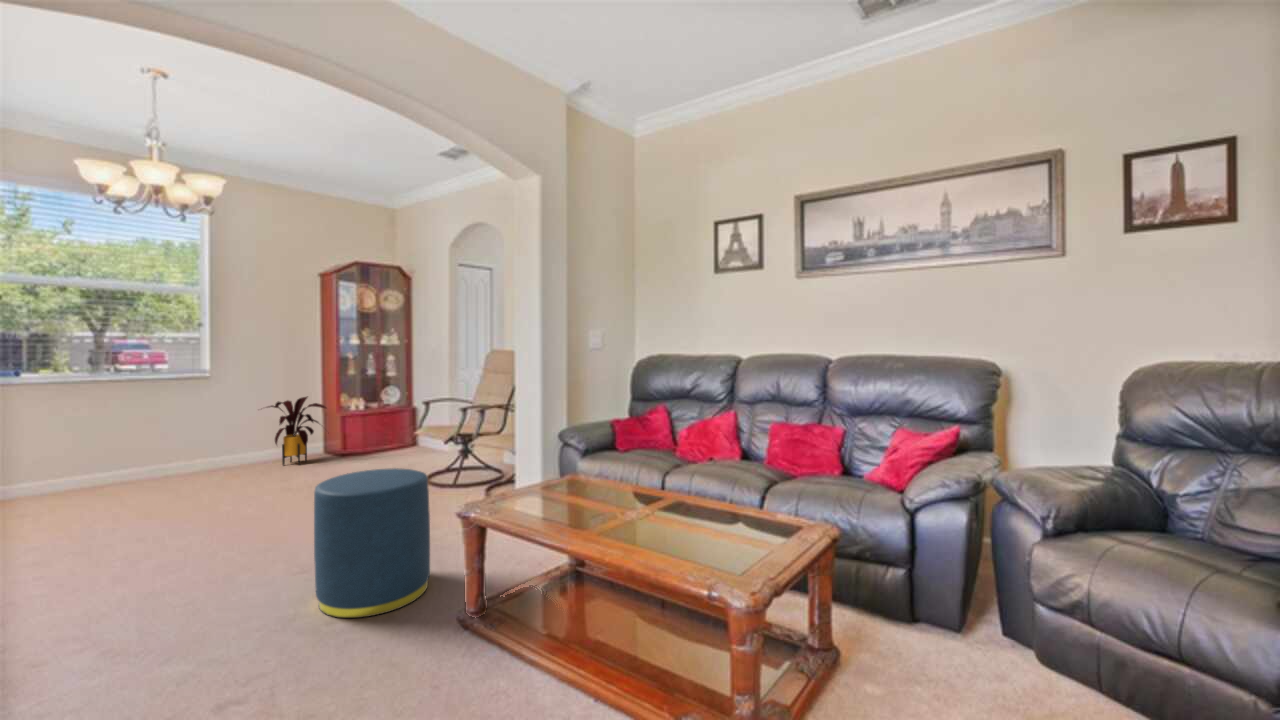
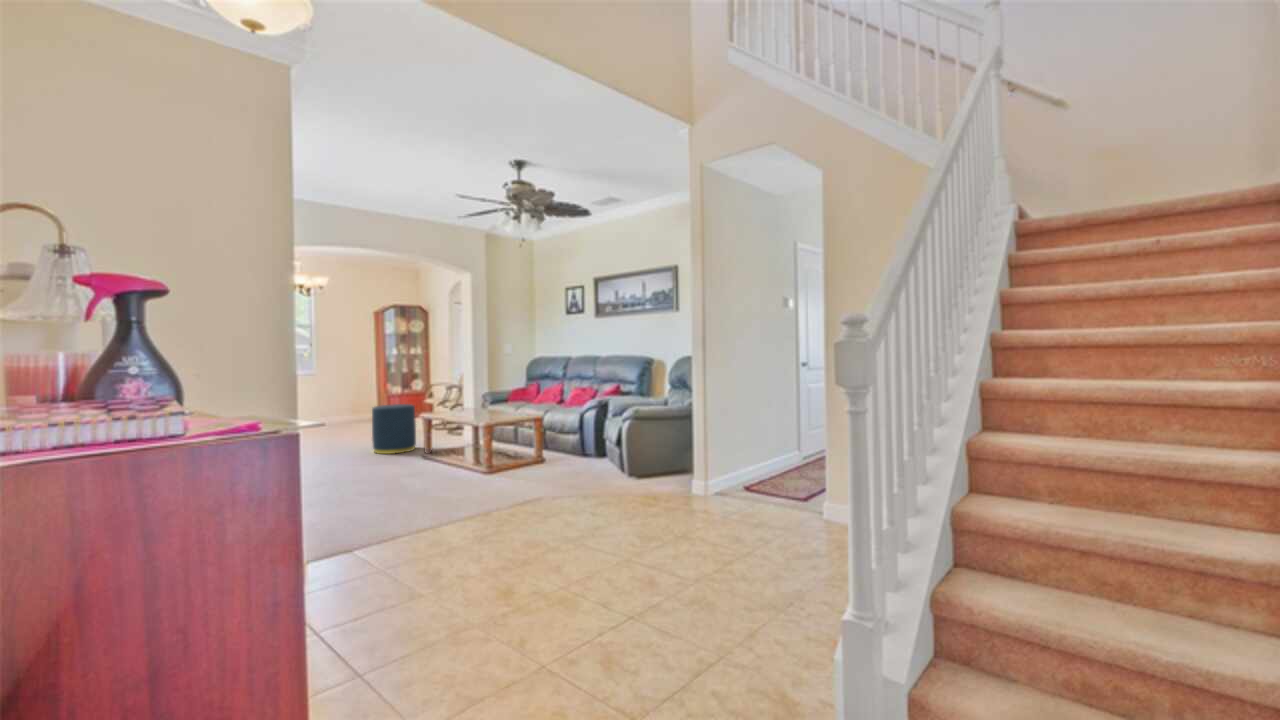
house plant: present [268,396,326,465] -> none [343,384,381,422]

